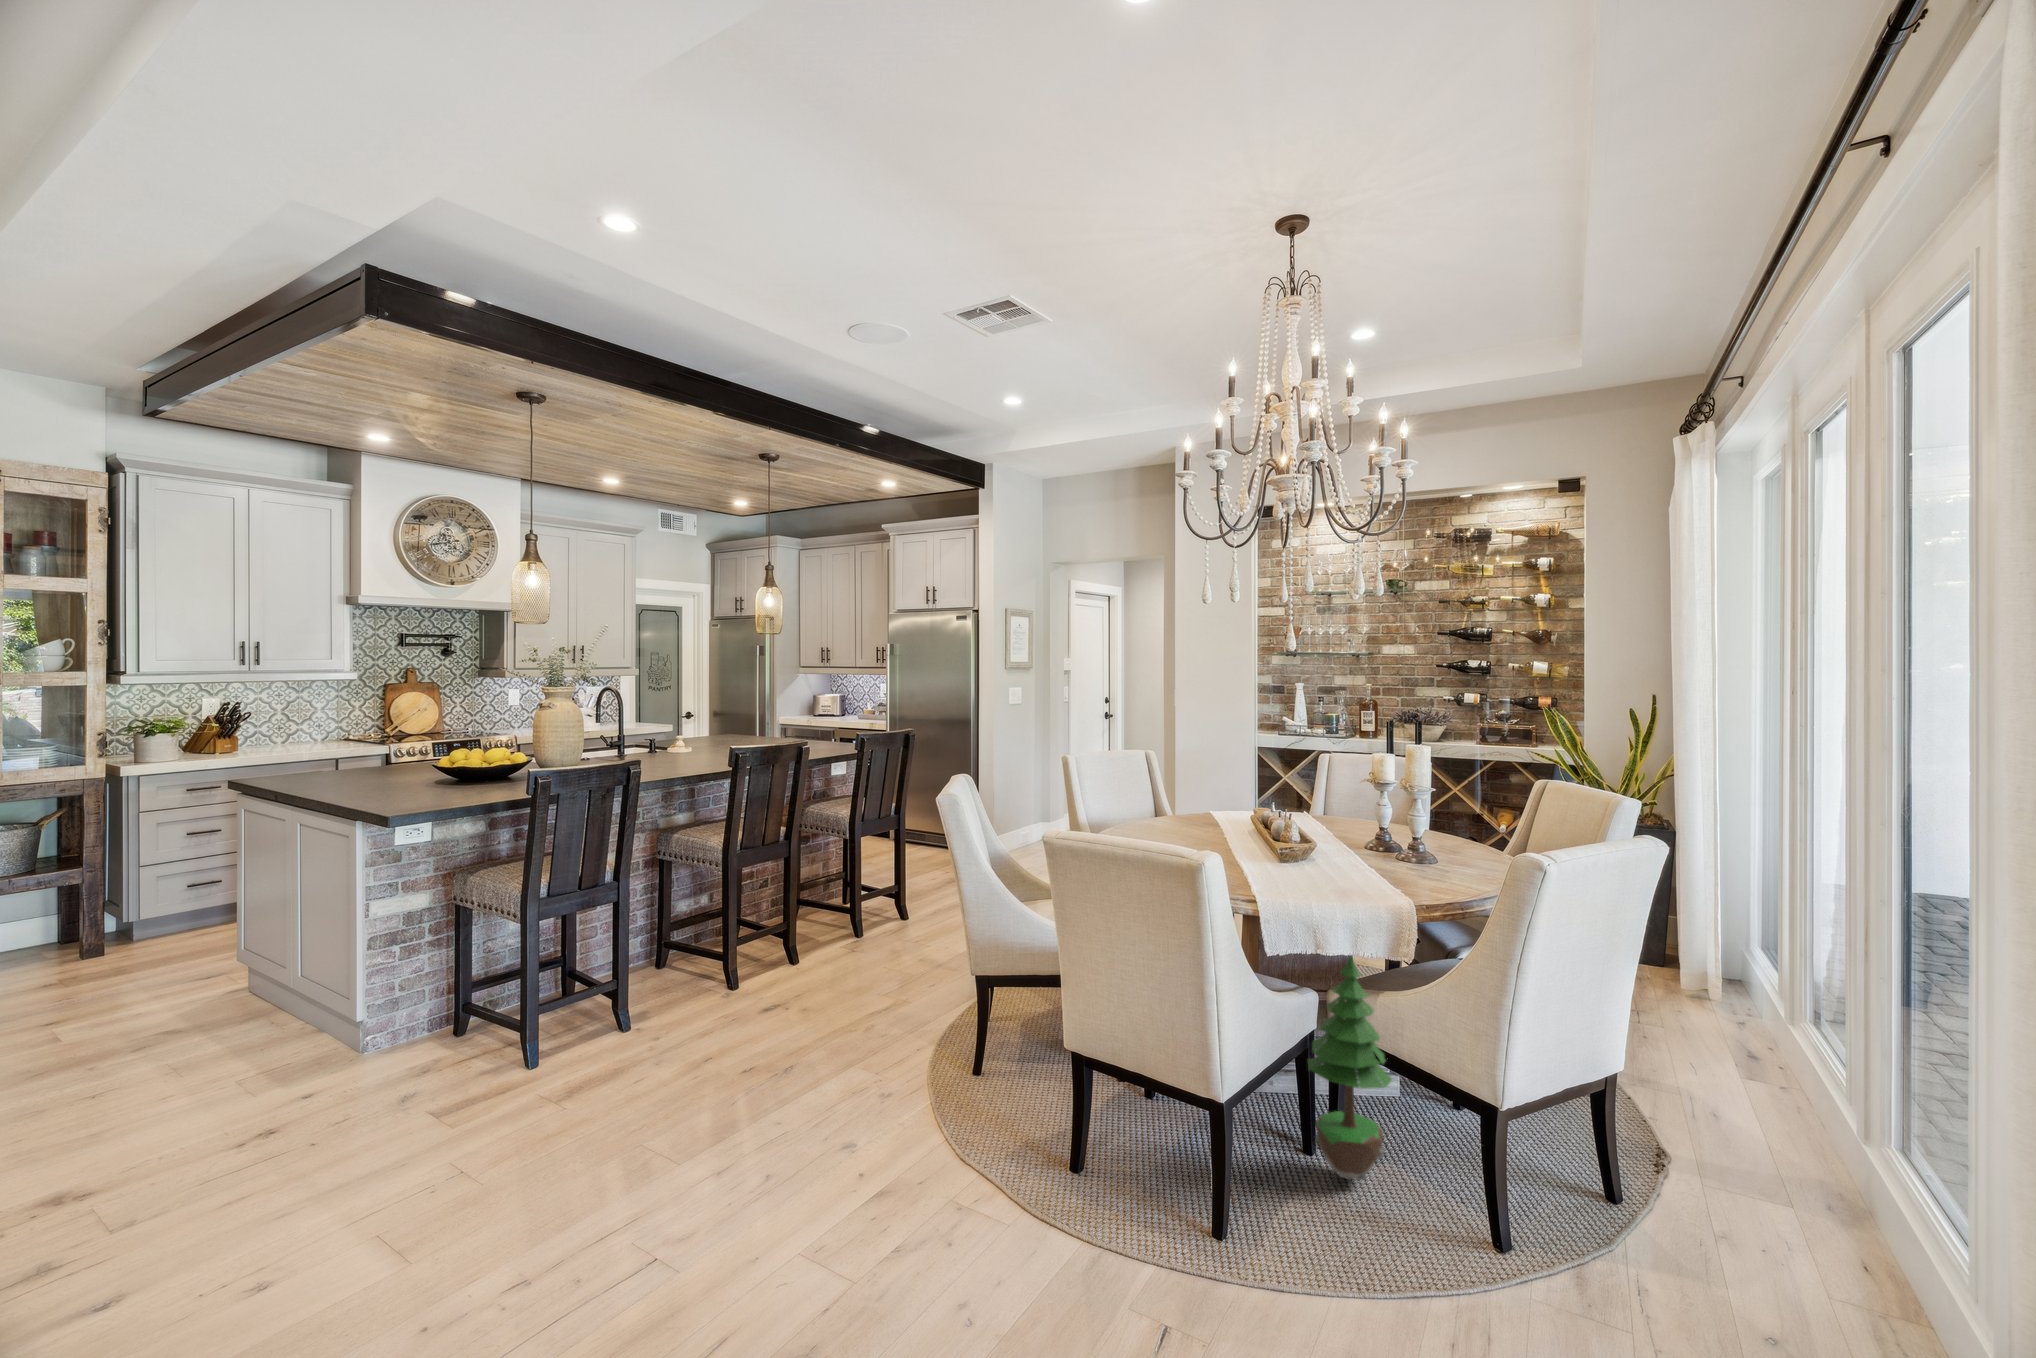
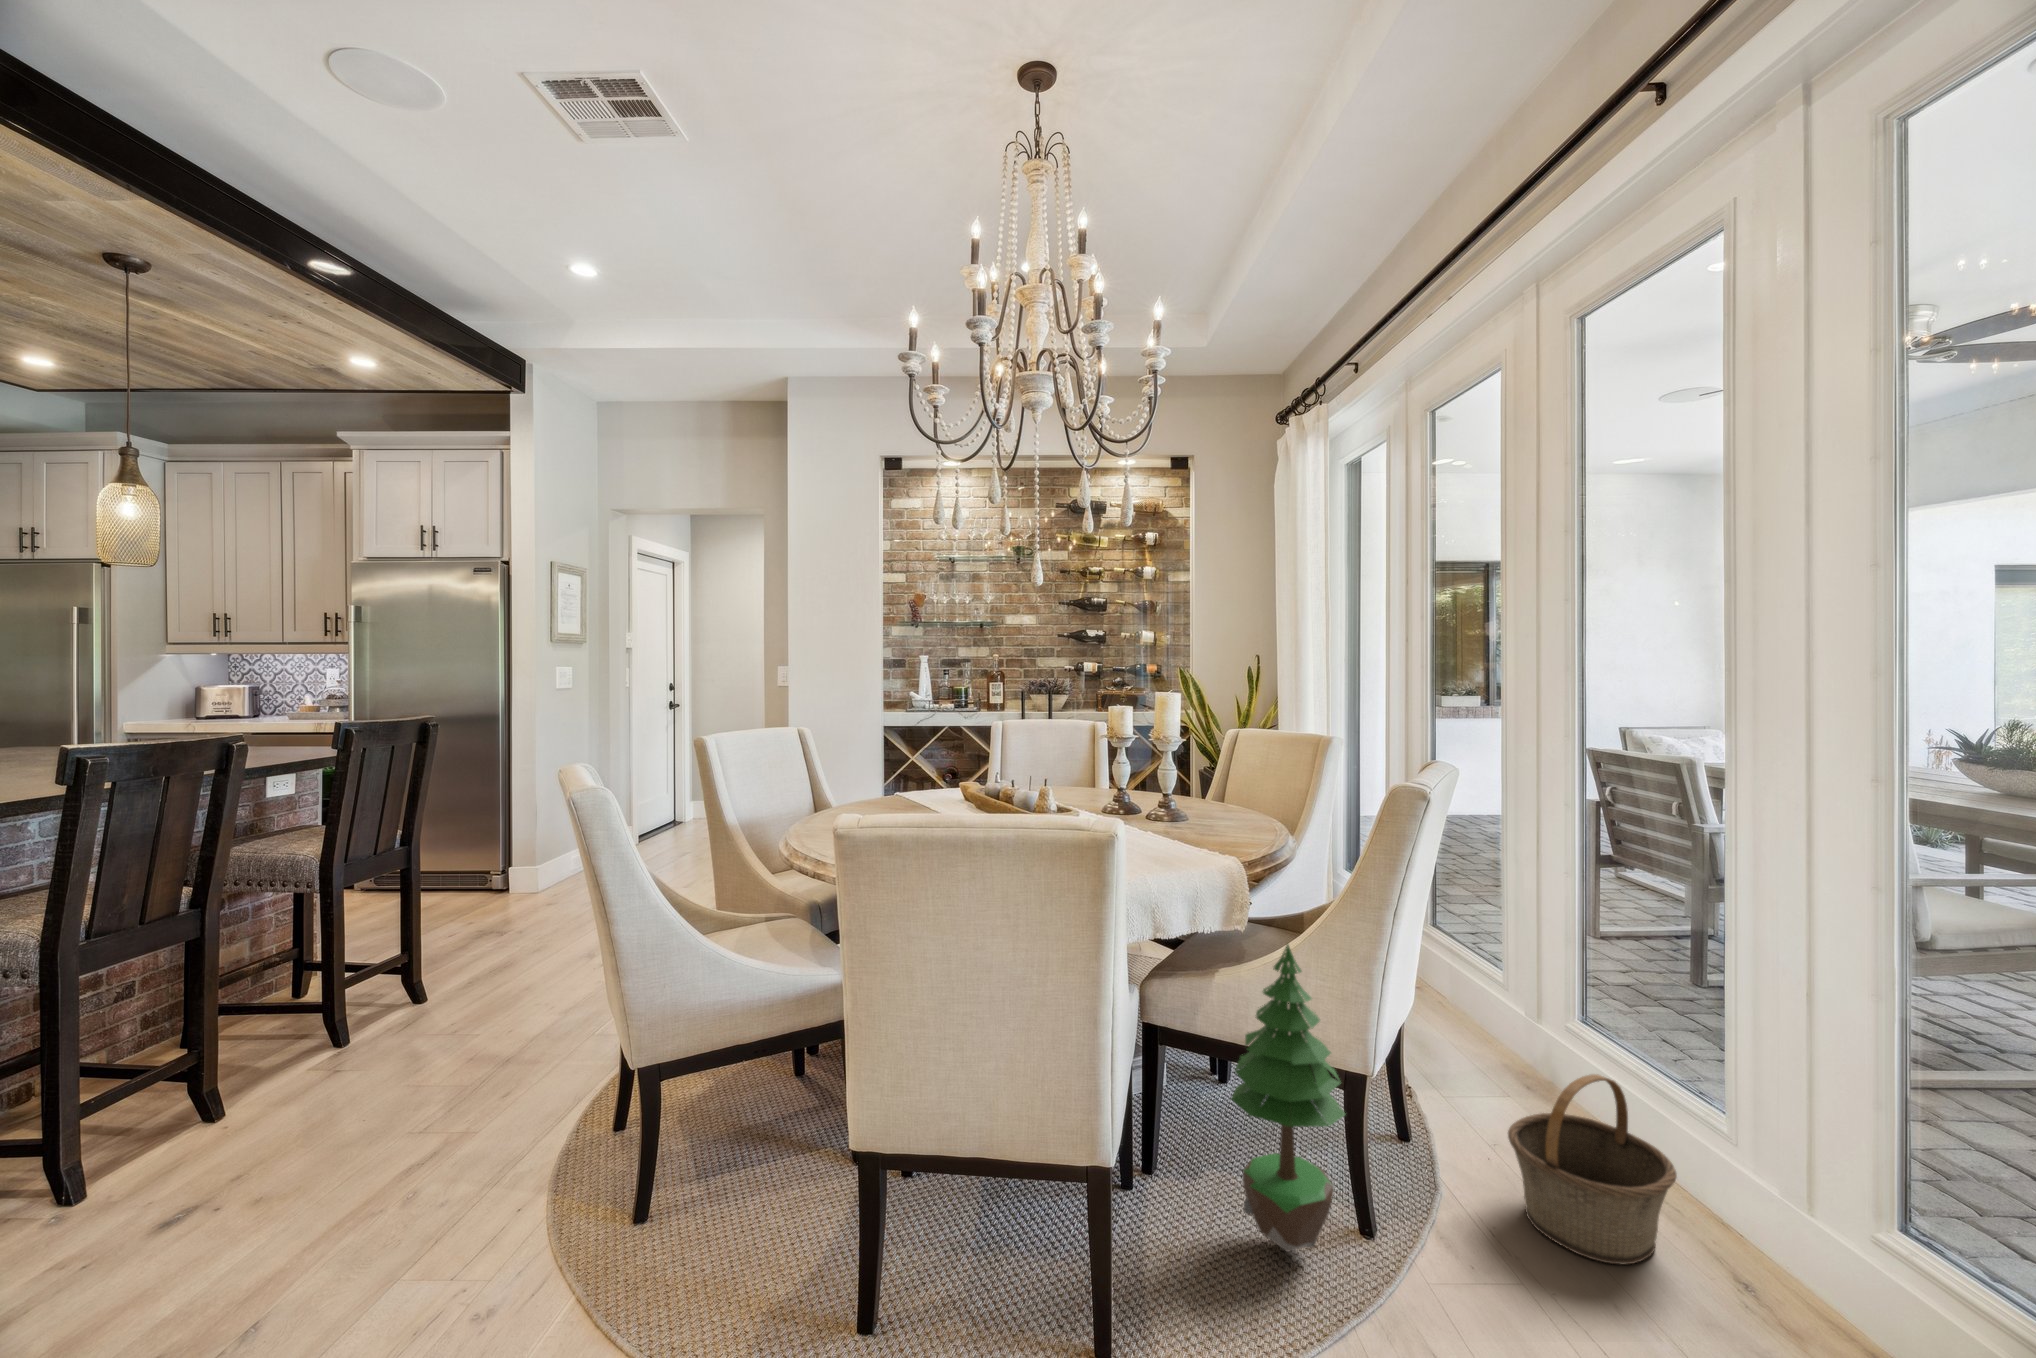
basket: none [1564,1119,1710,1278] -> present [1508,1074,1677,1265]

